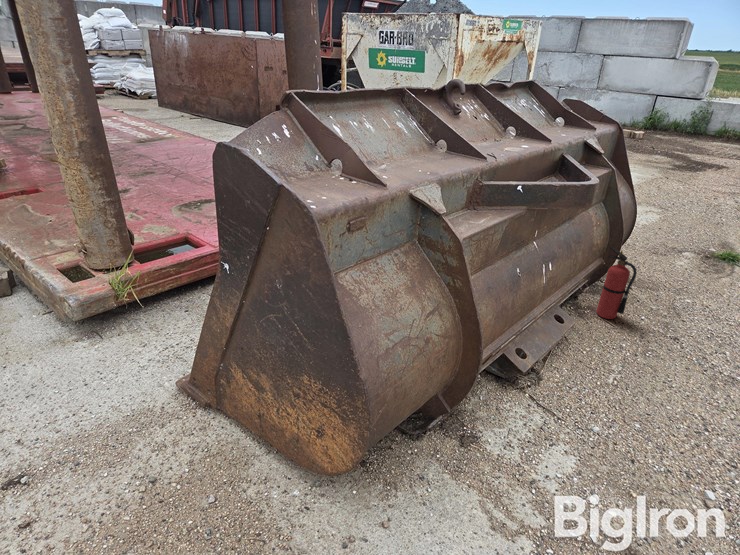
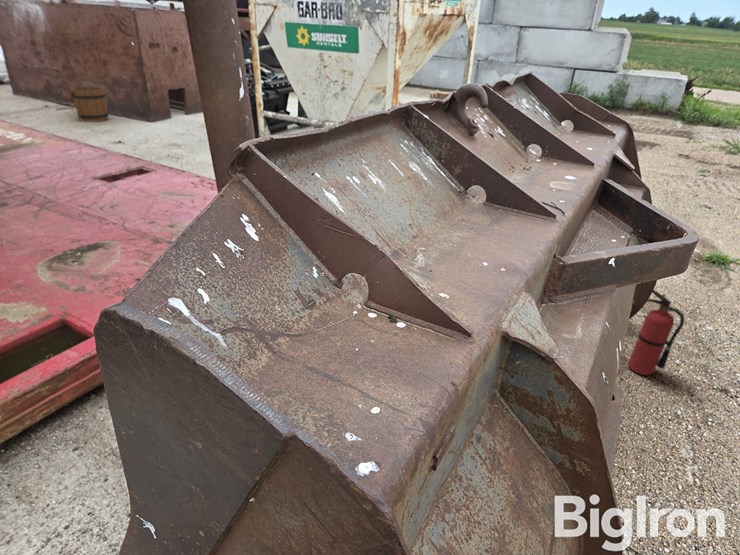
bucket: none [199,100,228,129] -> present [68,86,108,122]

